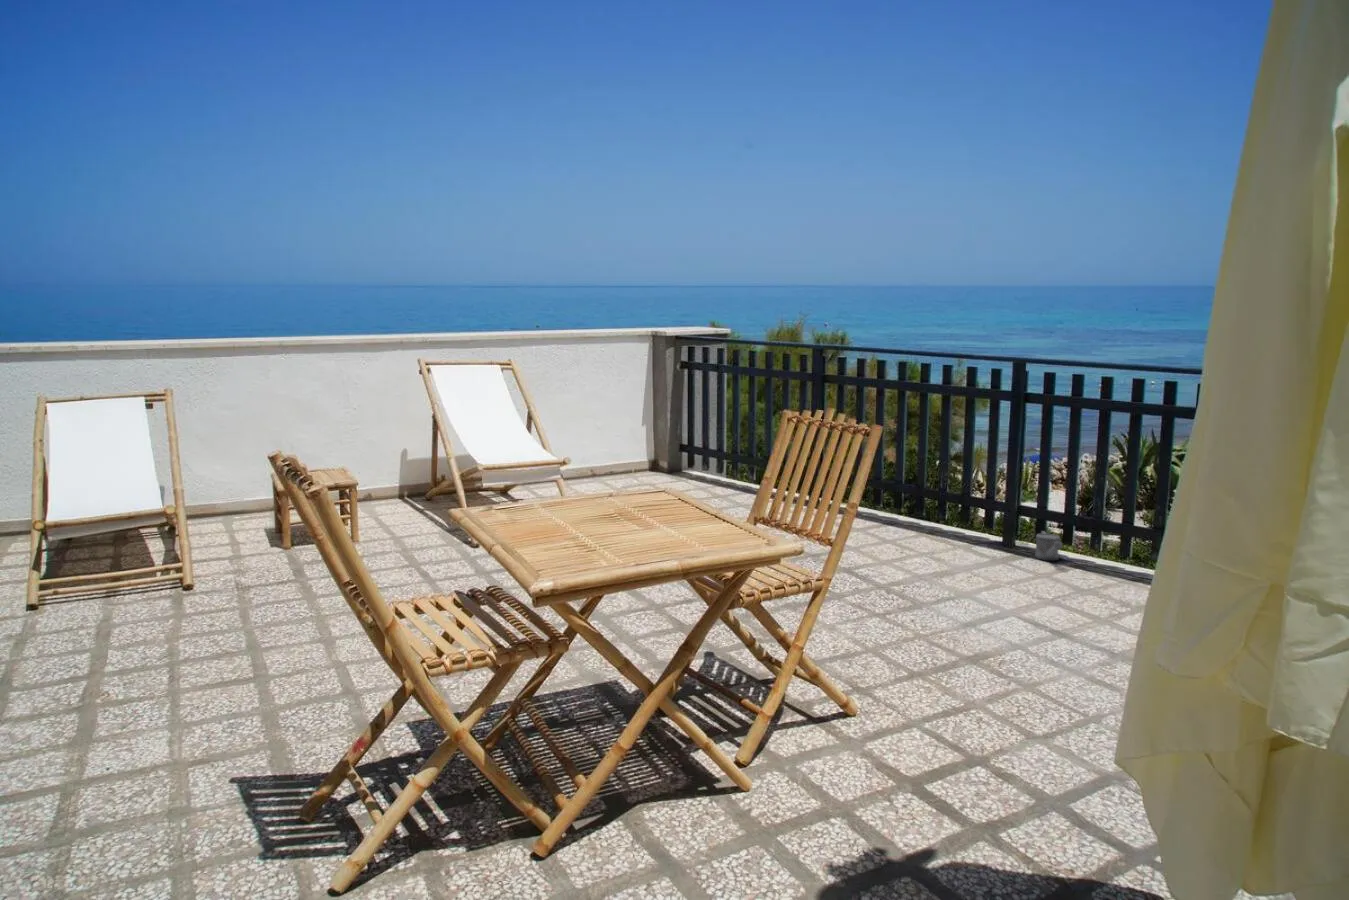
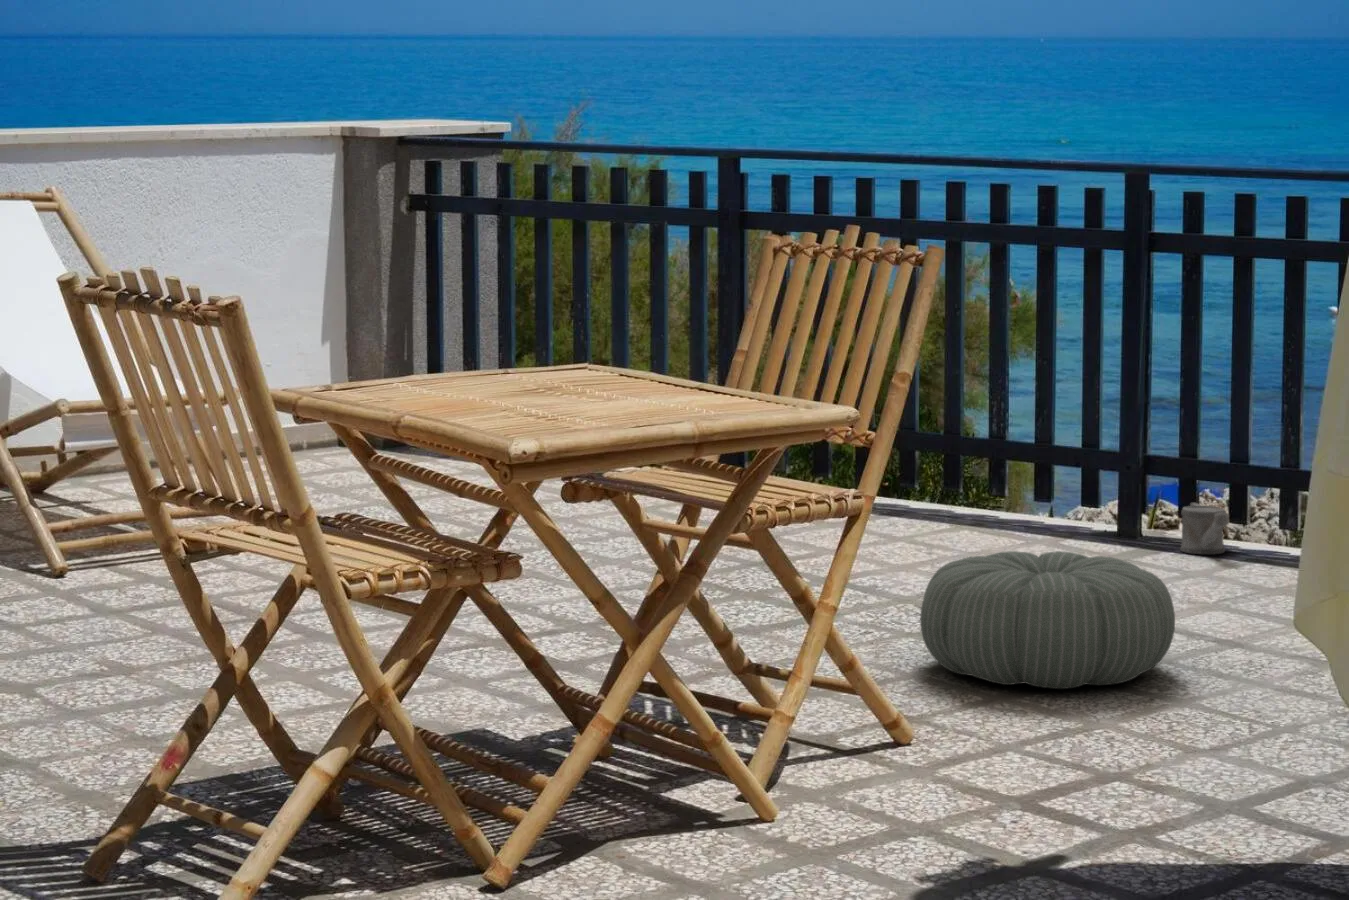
pouf: none [876,578,1026,669] -> present [920,551,1175,689]

